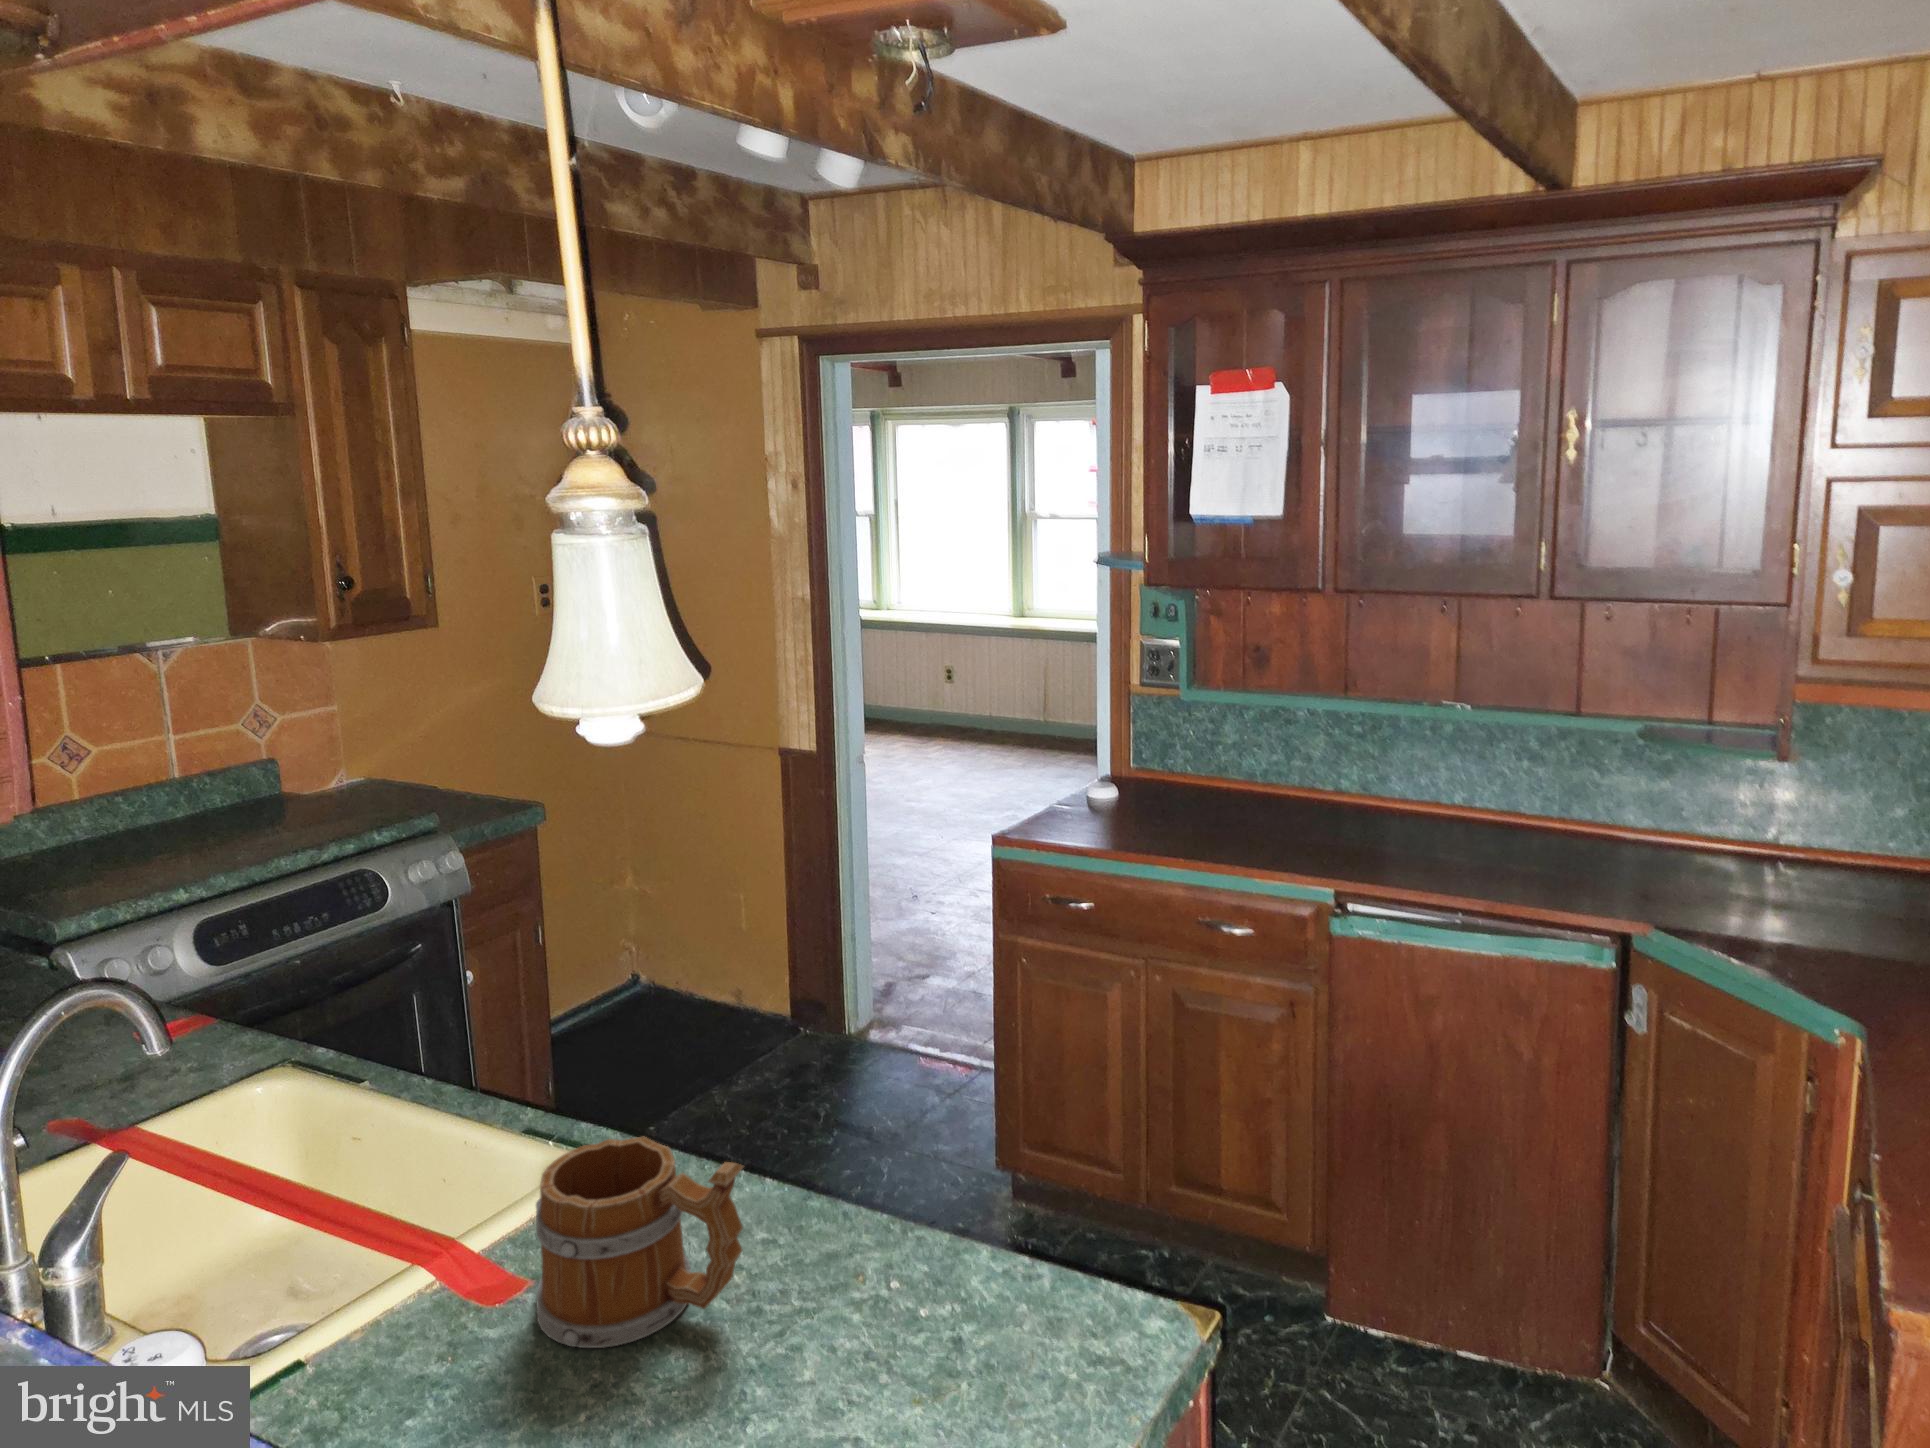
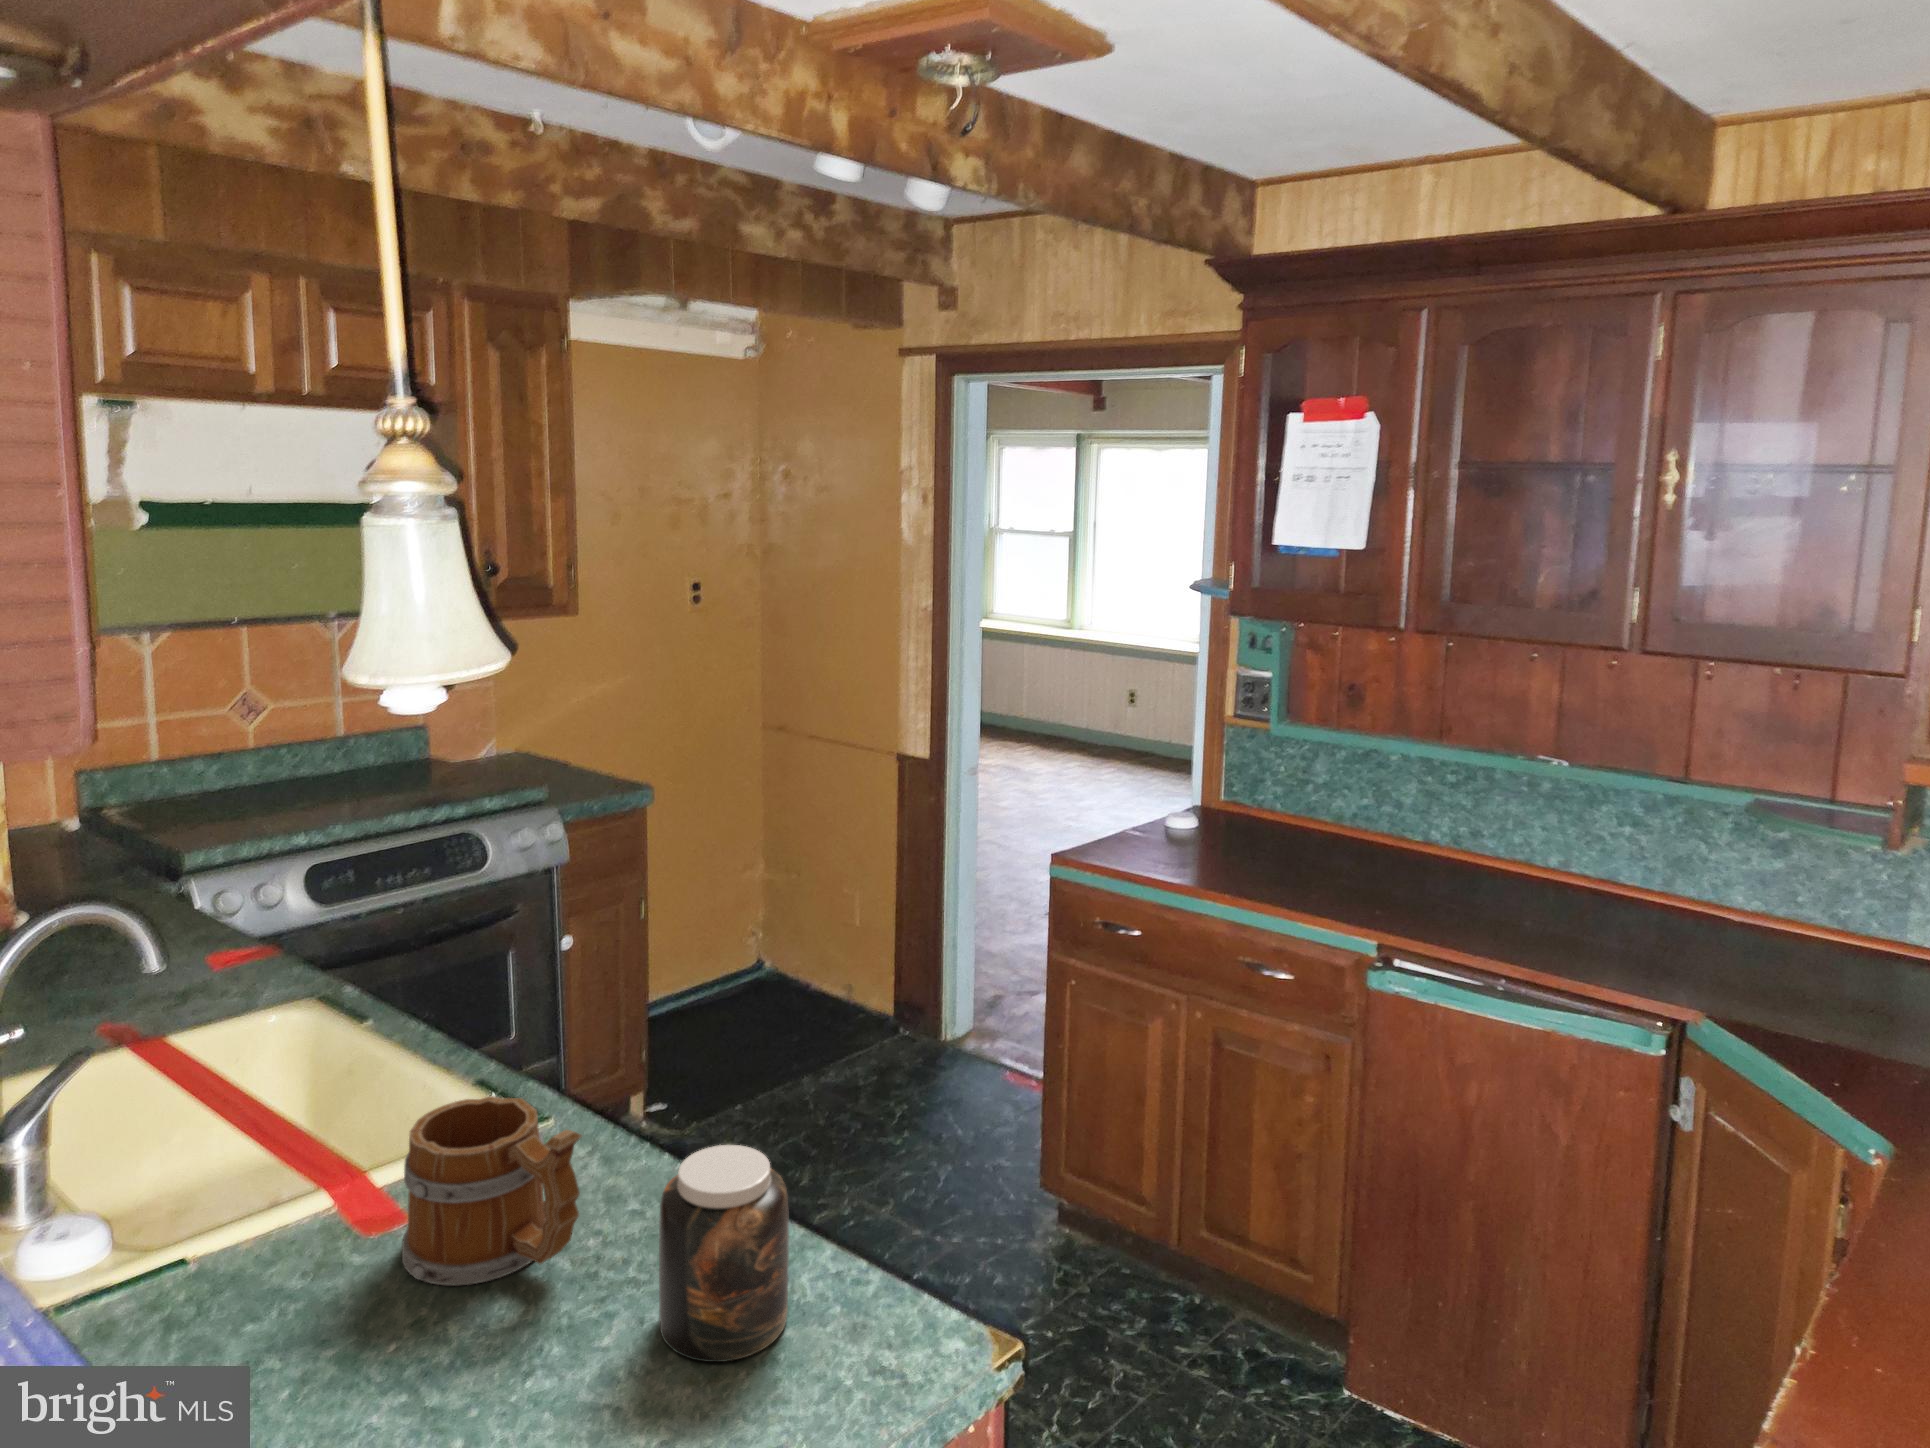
jar: none [851,1153,985,1381] -> present [659,1145,789,1362]

